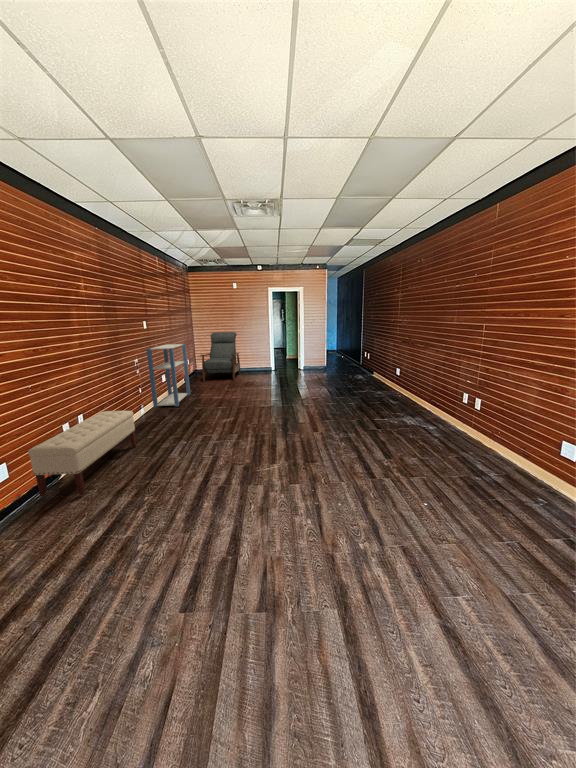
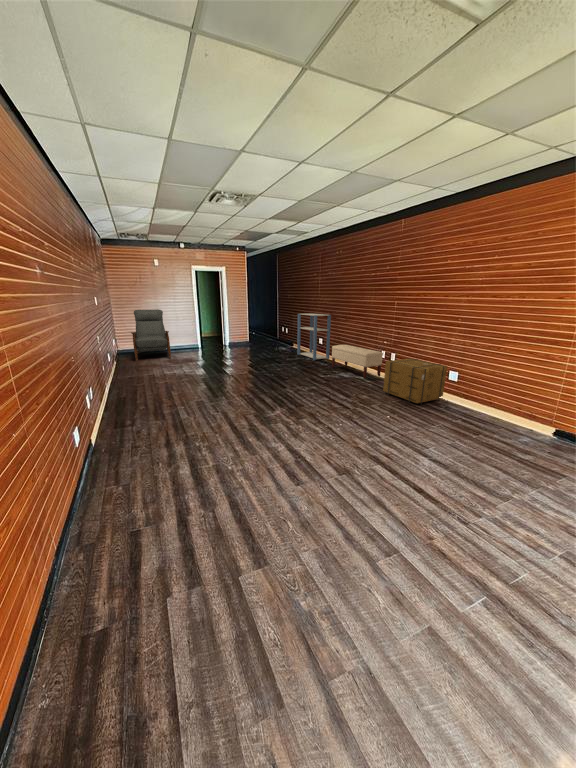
shelving unit: present [147,344,190,407] -> present [297,313,331,360]
bench: present [28,411,137,497] -> present [332,345,383,379]
cardboard box: none [447,411,560,493] -> present [383,358,447,405]

